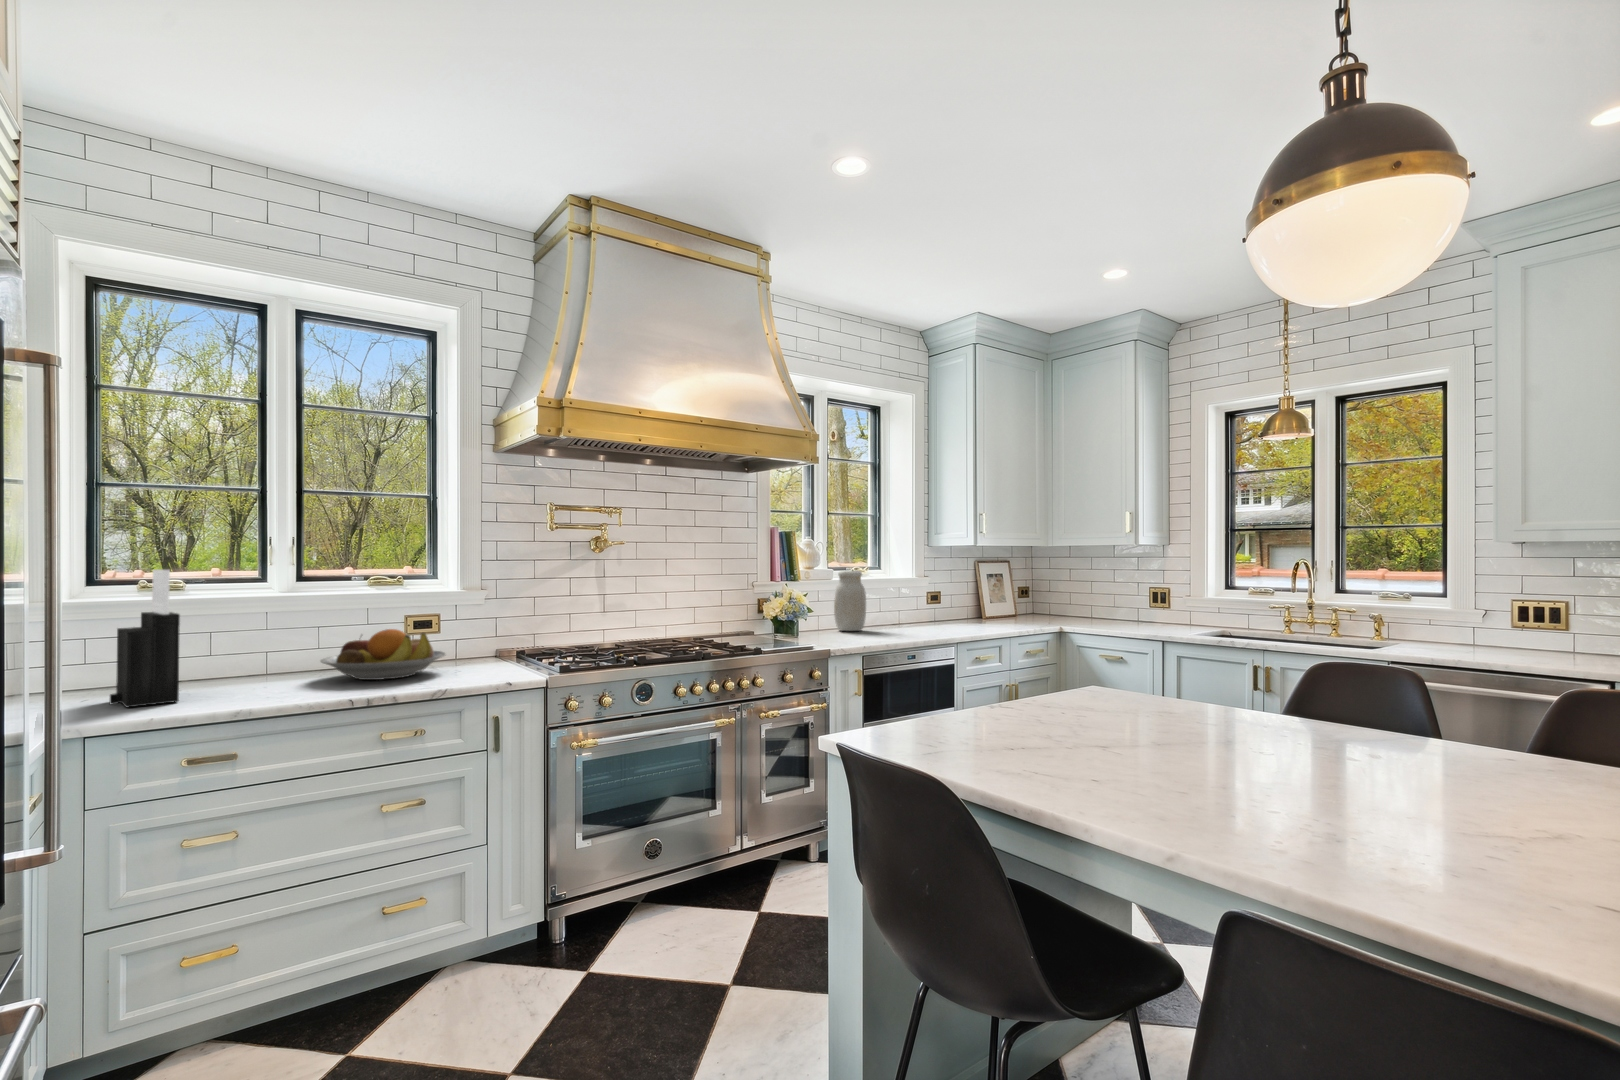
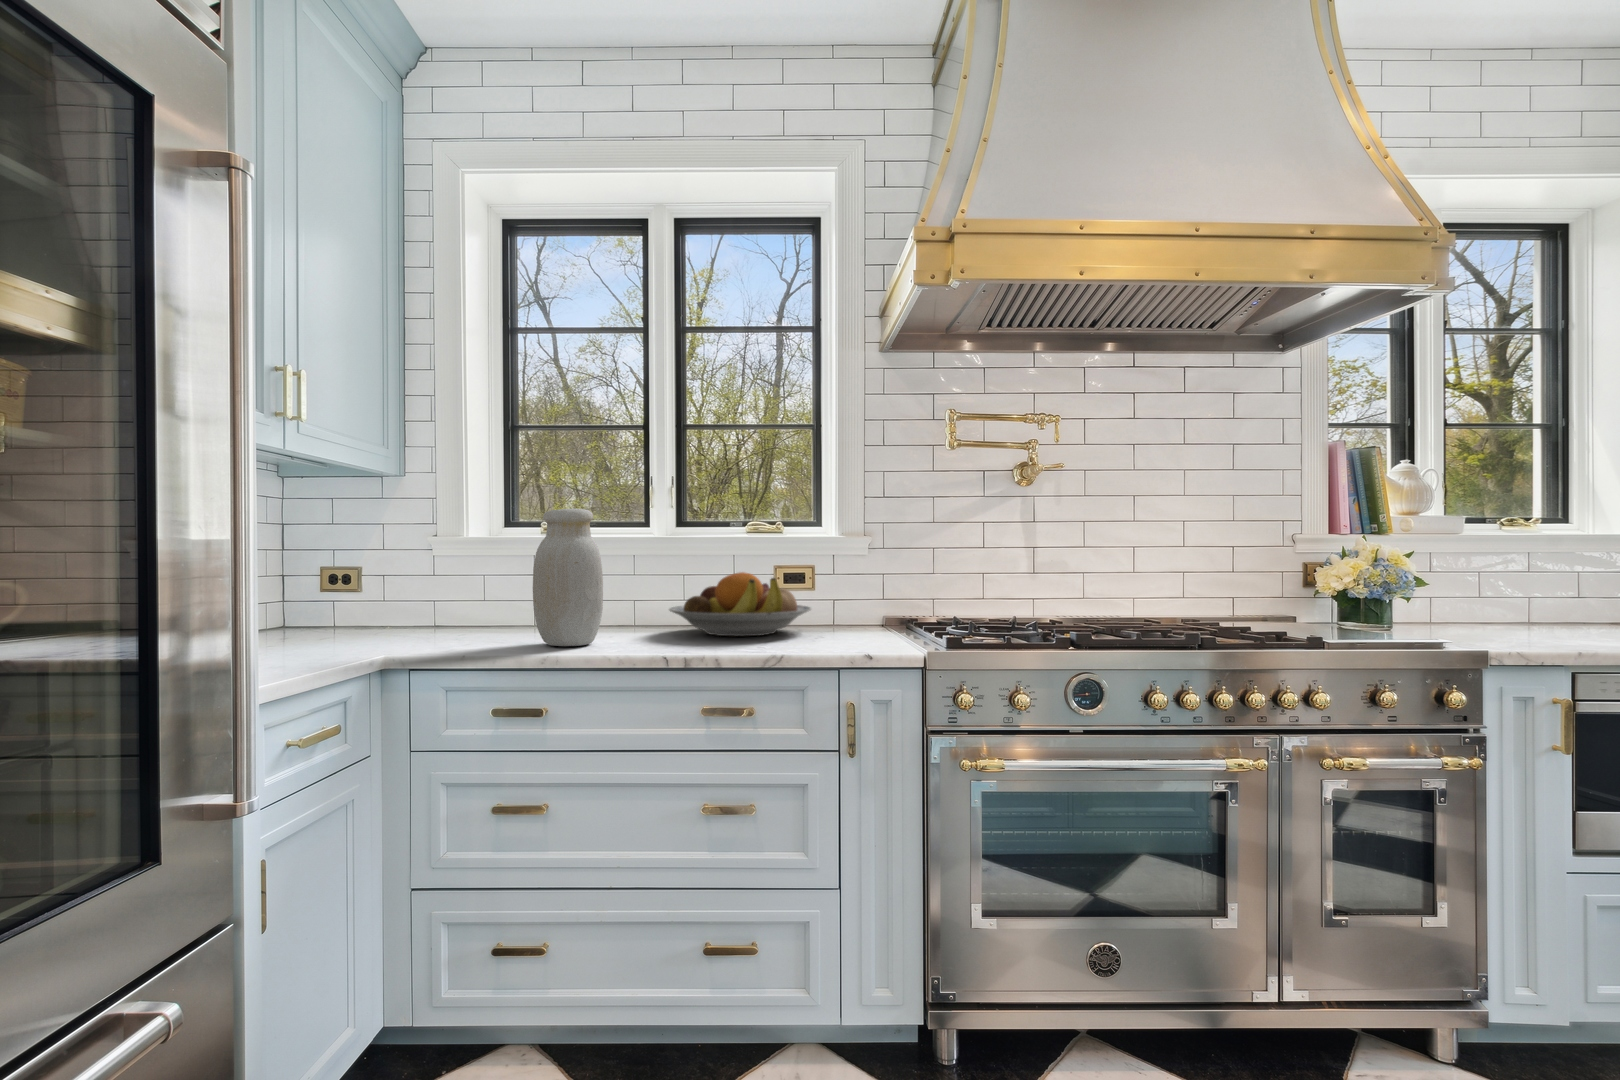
knife block: present [110,570,180,707] -> none [466,489,531,642]
jar: present [834,571,866,631] -> present [533,509,603,646]

